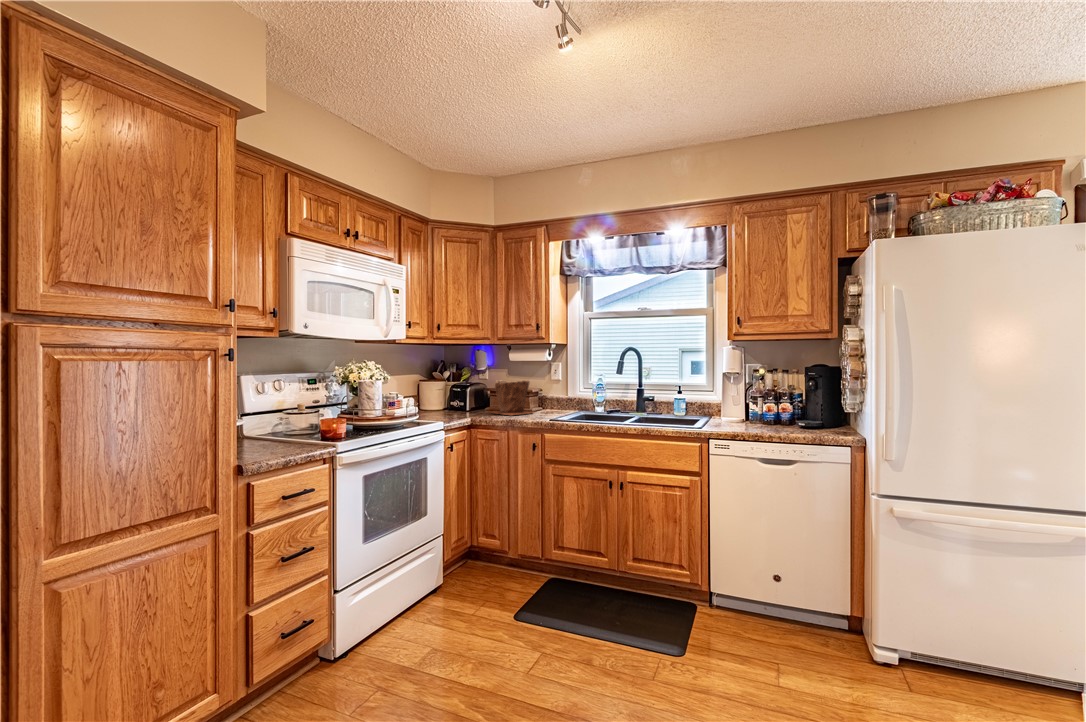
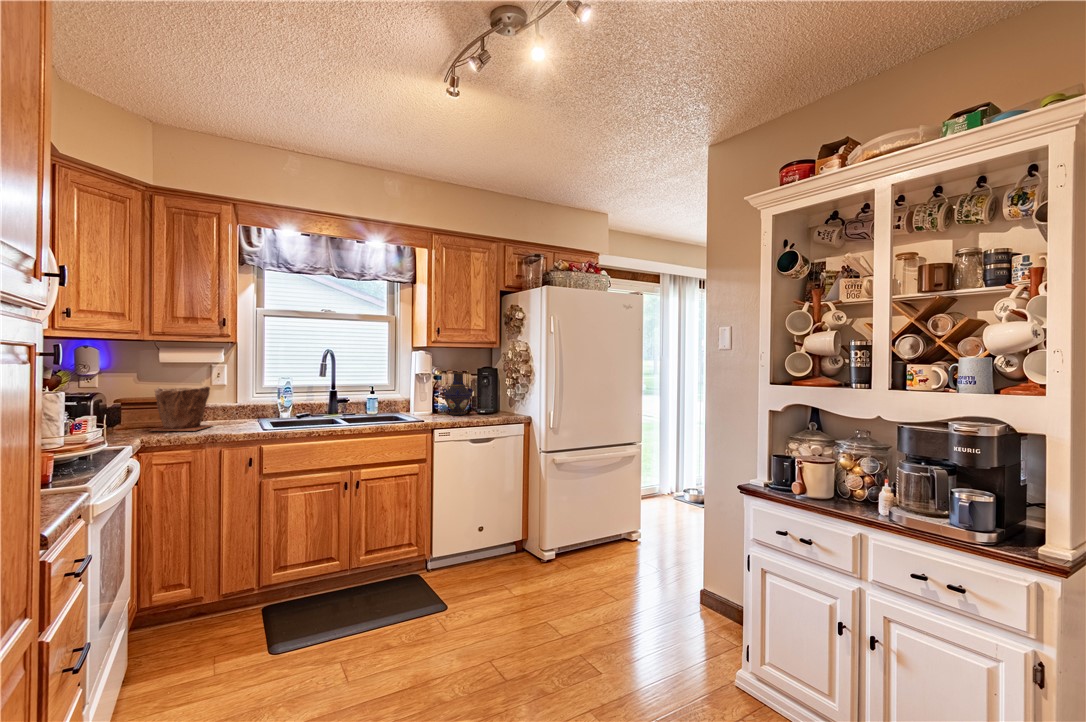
vase: none [756,371,794,426] -> present [443,372,473,415]

